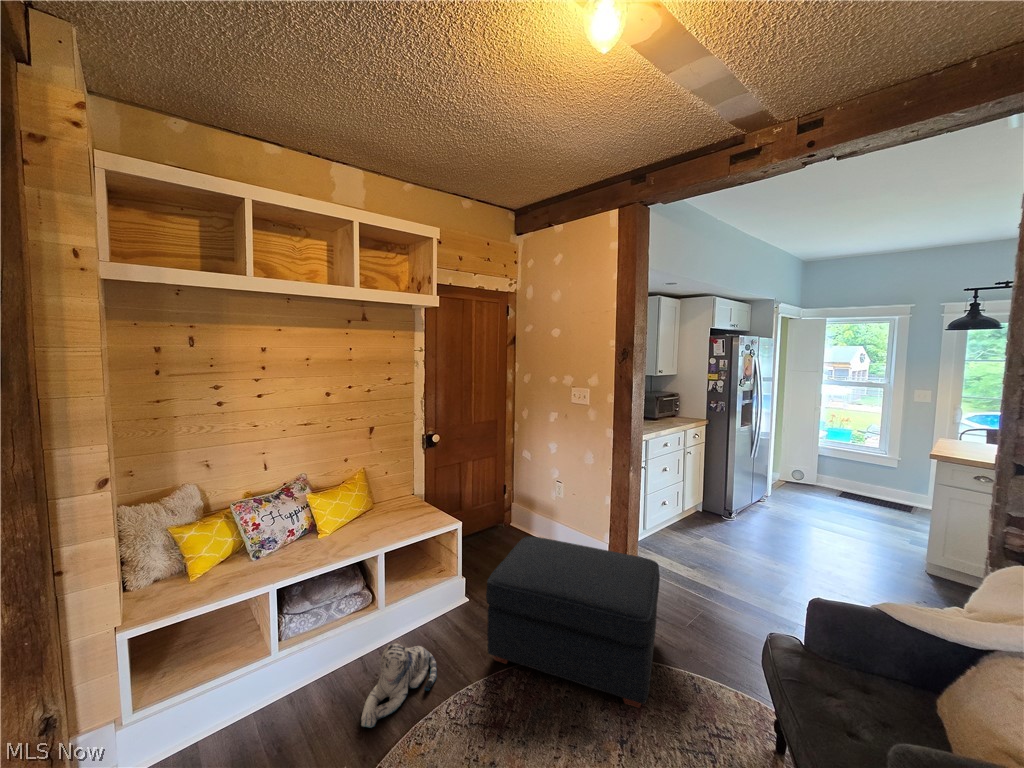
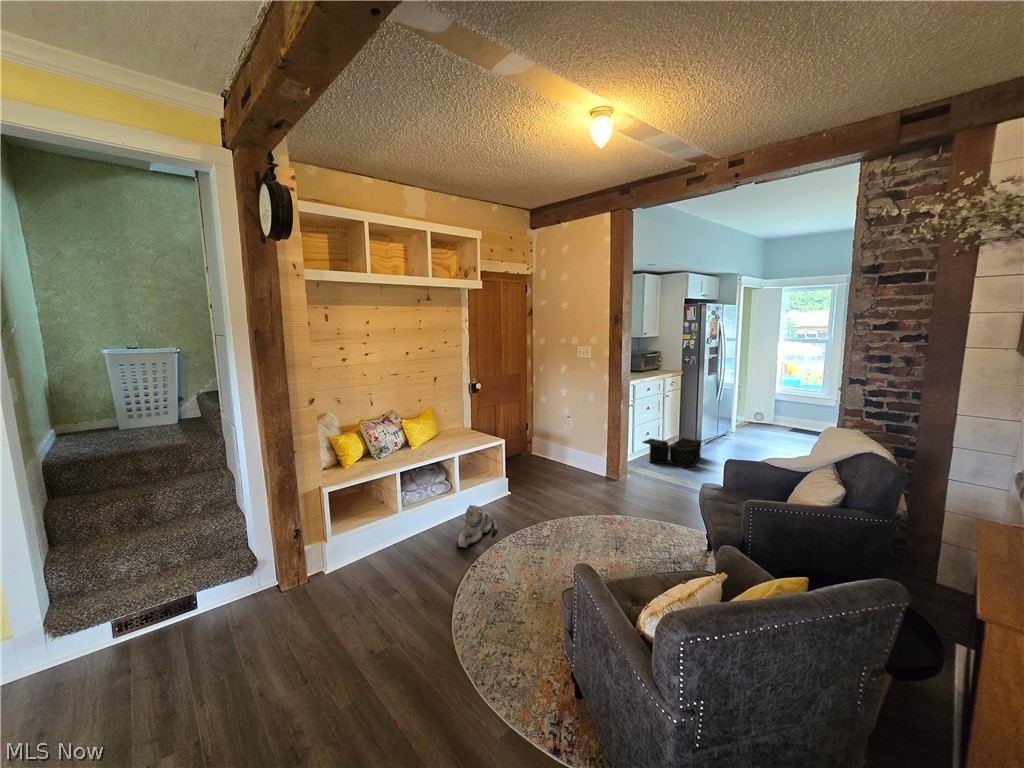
storage bin: none [657,509,743,557] -> present [642,438,701,468]
ottoman: present [486,536,660,708] -> none [527,448,640,537]

